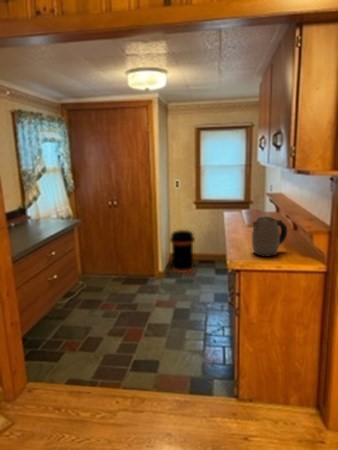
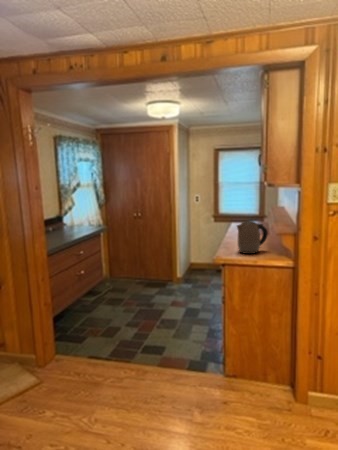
trash can: present [170,230,195,273] -> none [188,241,211,279]

